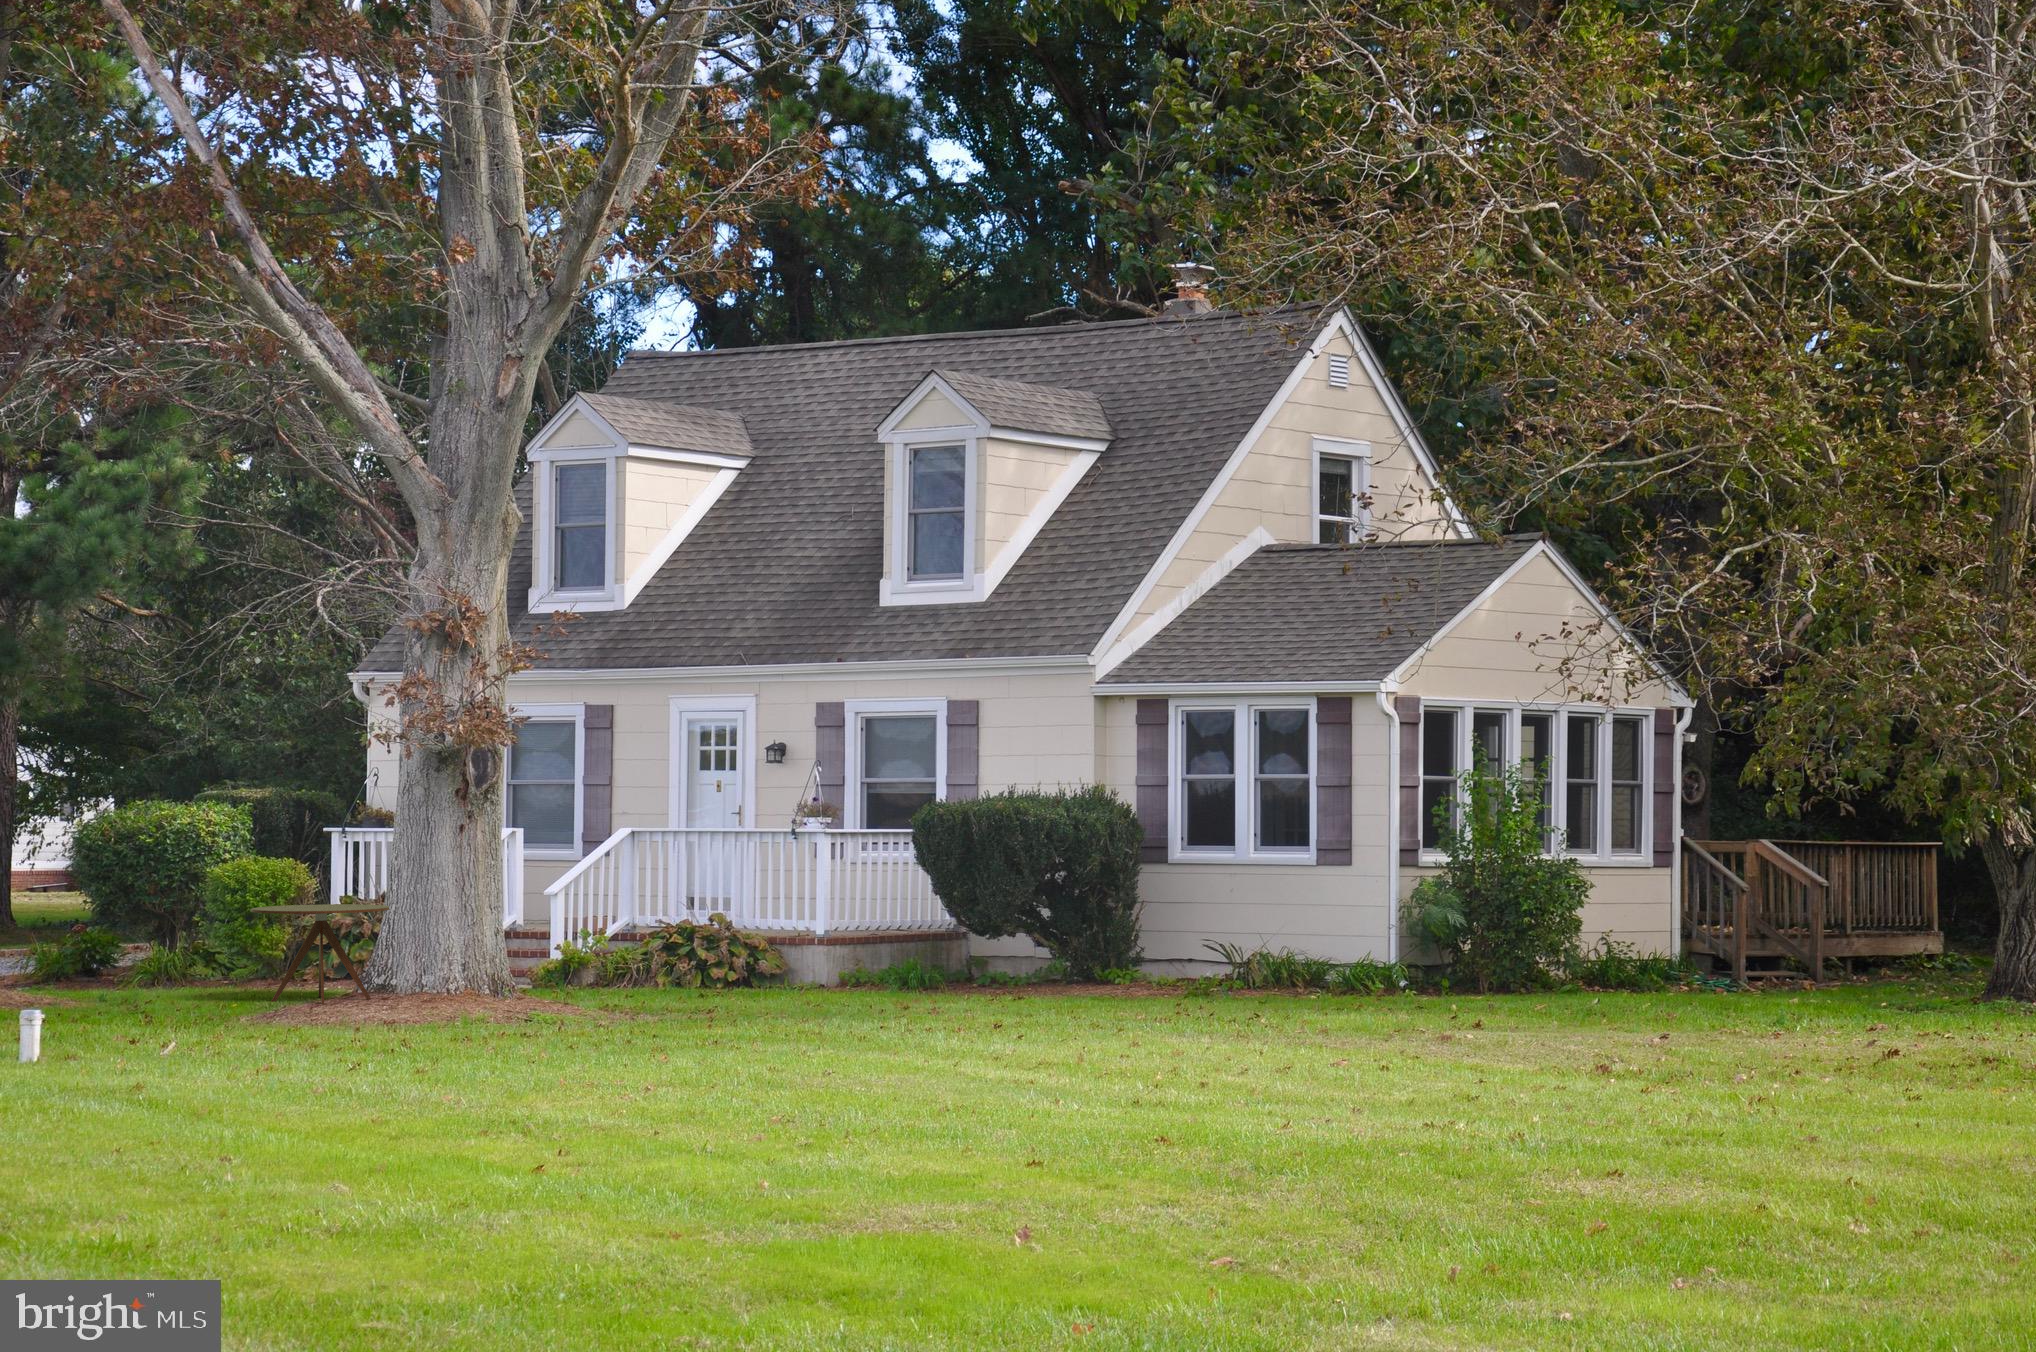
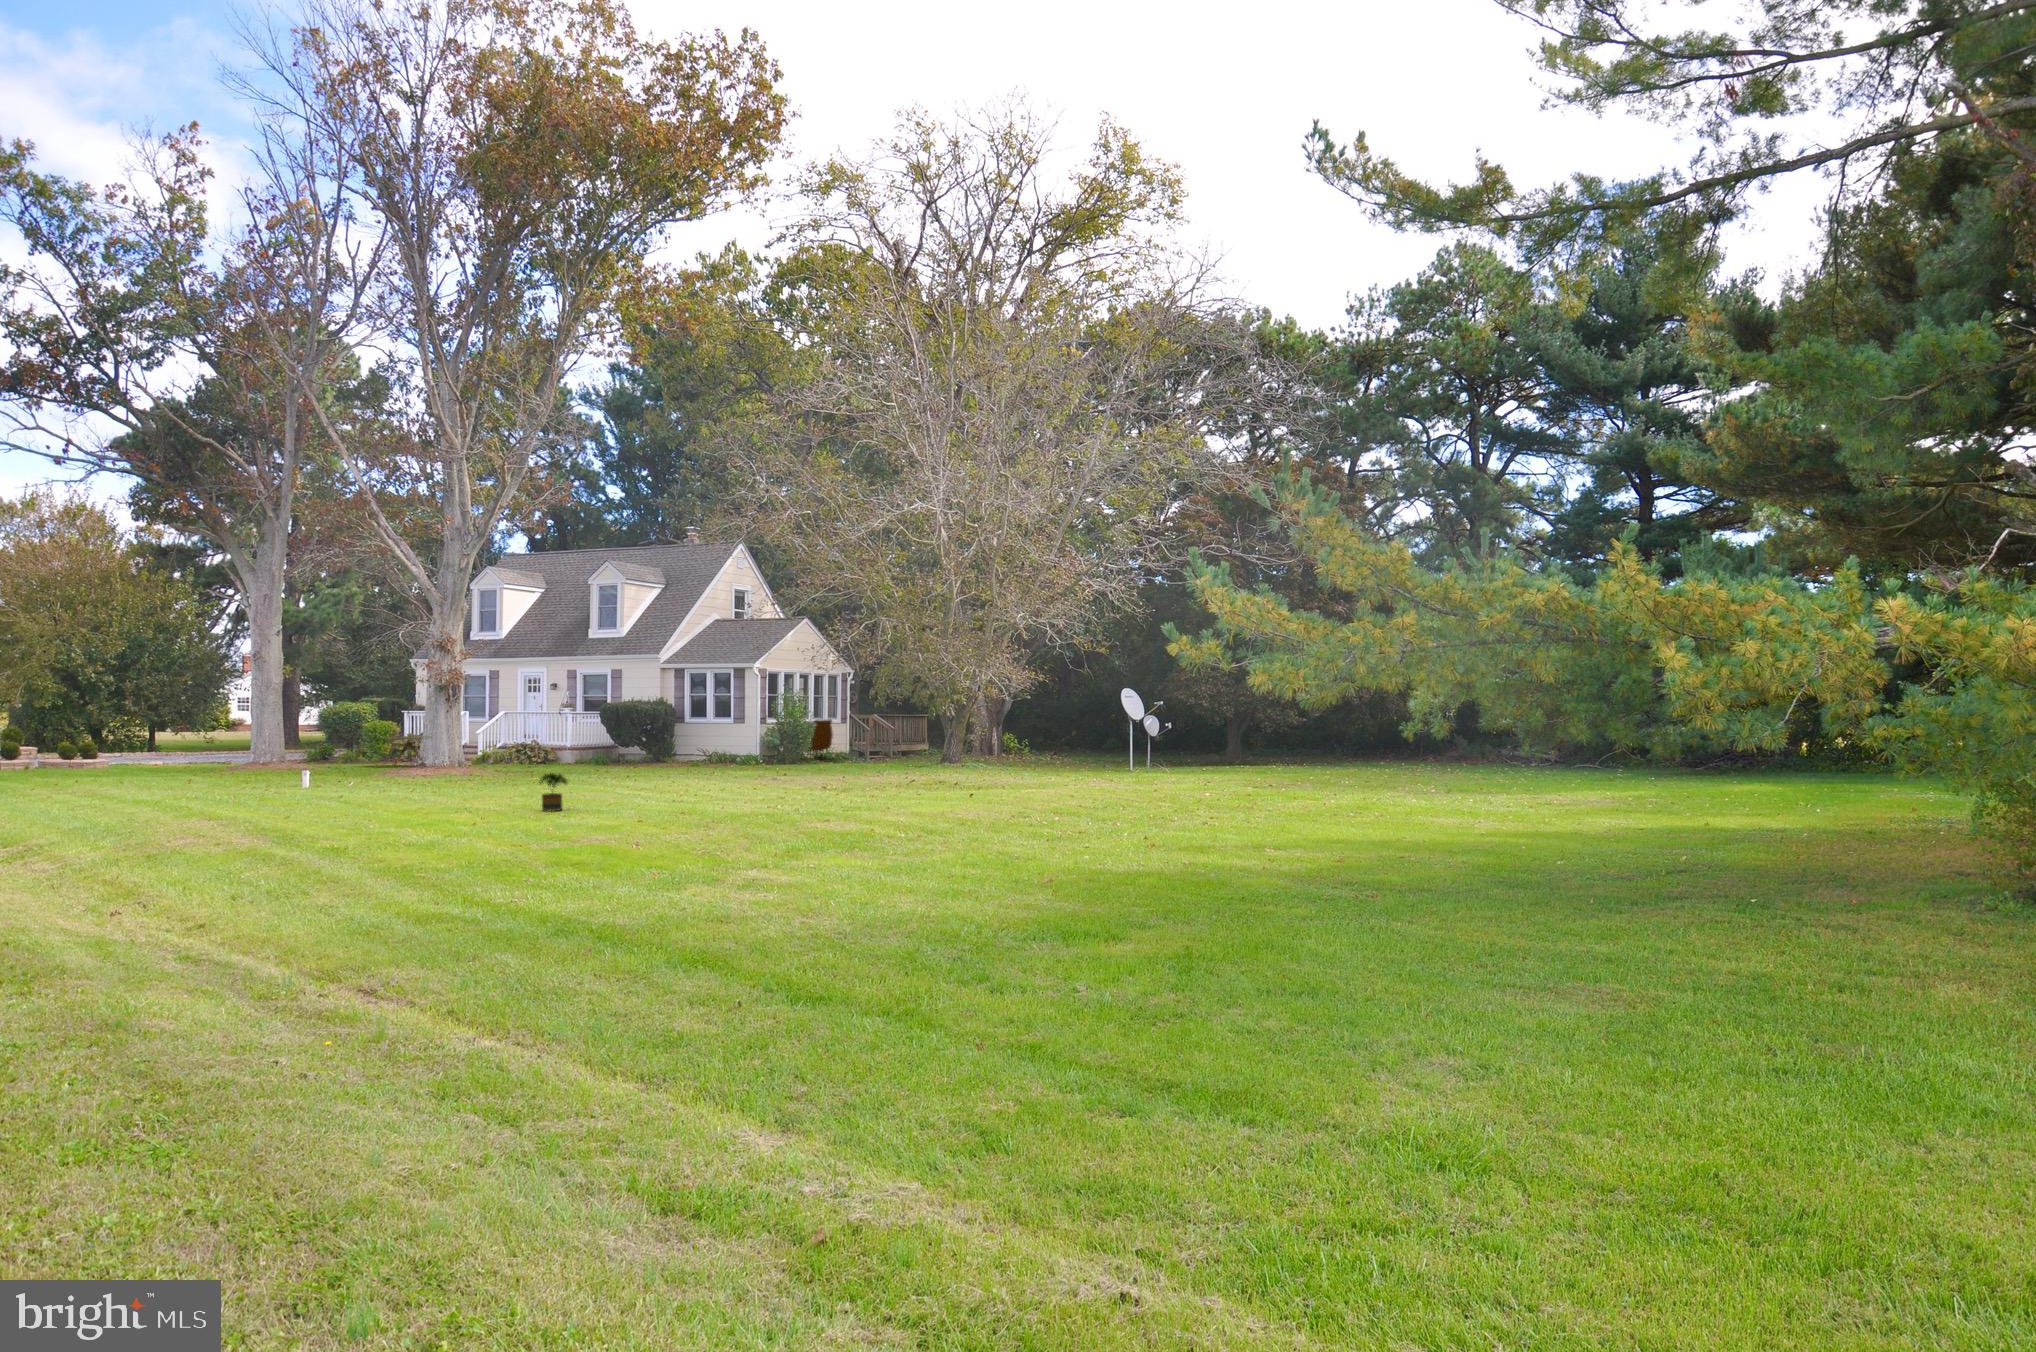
lounge chair: none [1556,860,1643,995] -> present [809,720,833,758]
potted tree: none [472,1106,595,1275] -> present [539,773,567,811]

